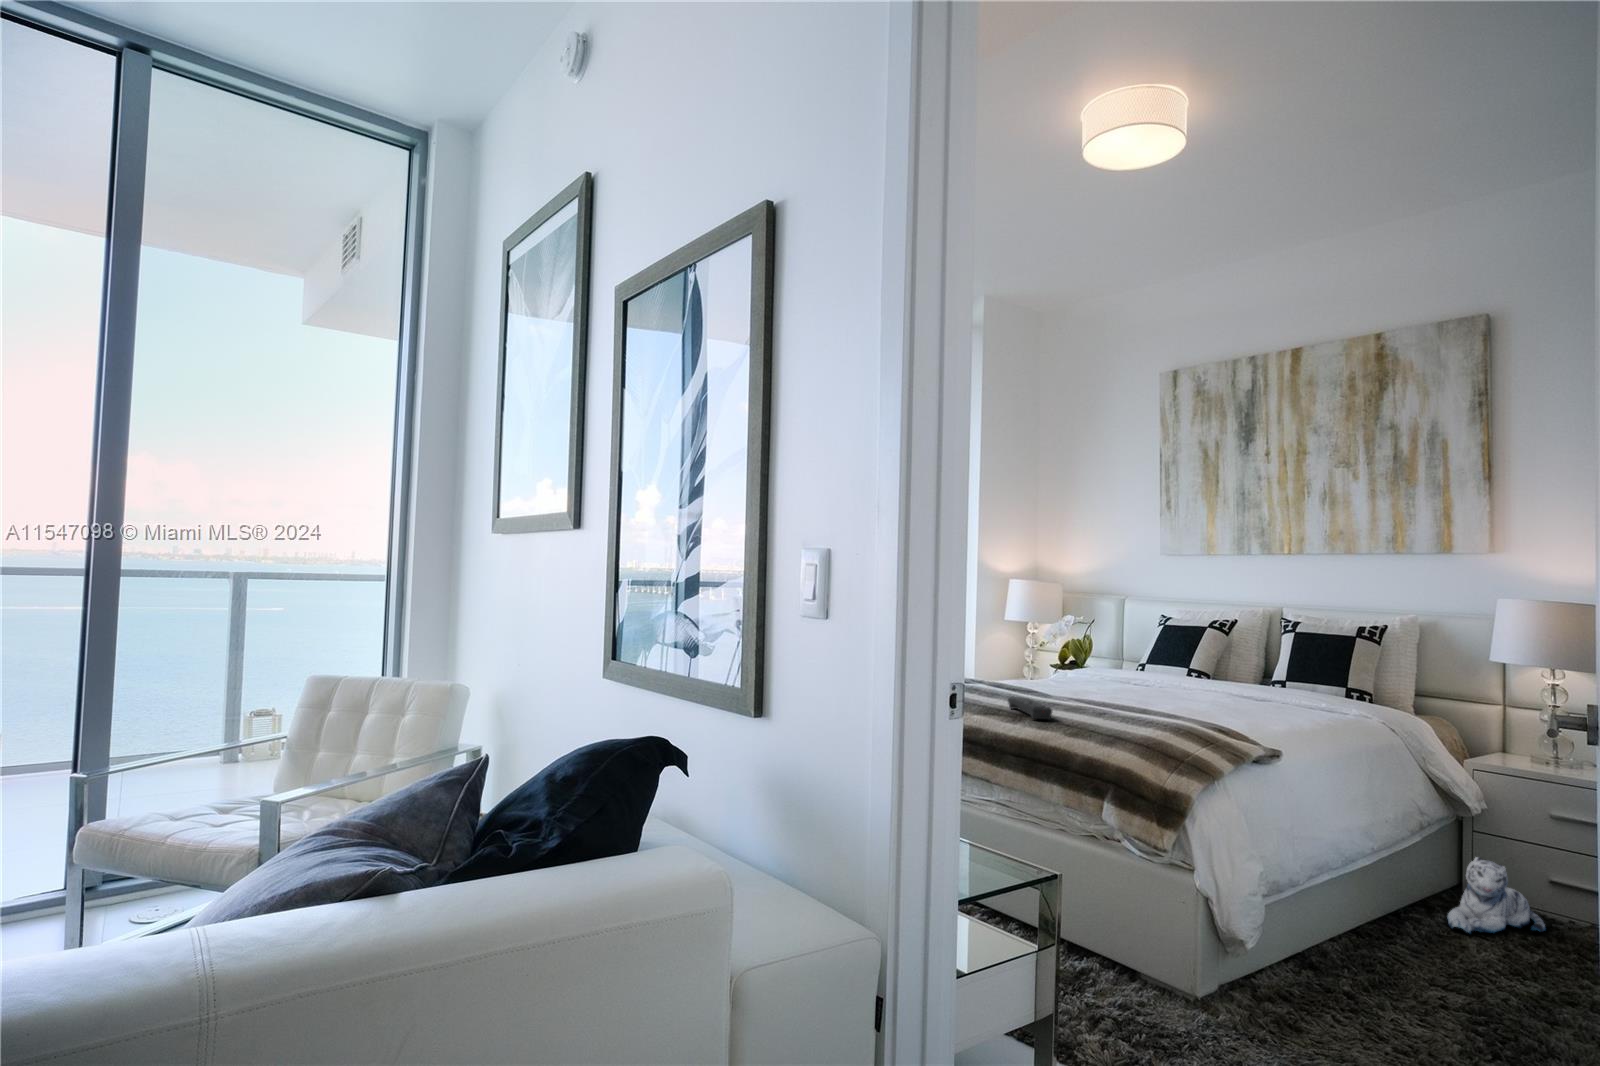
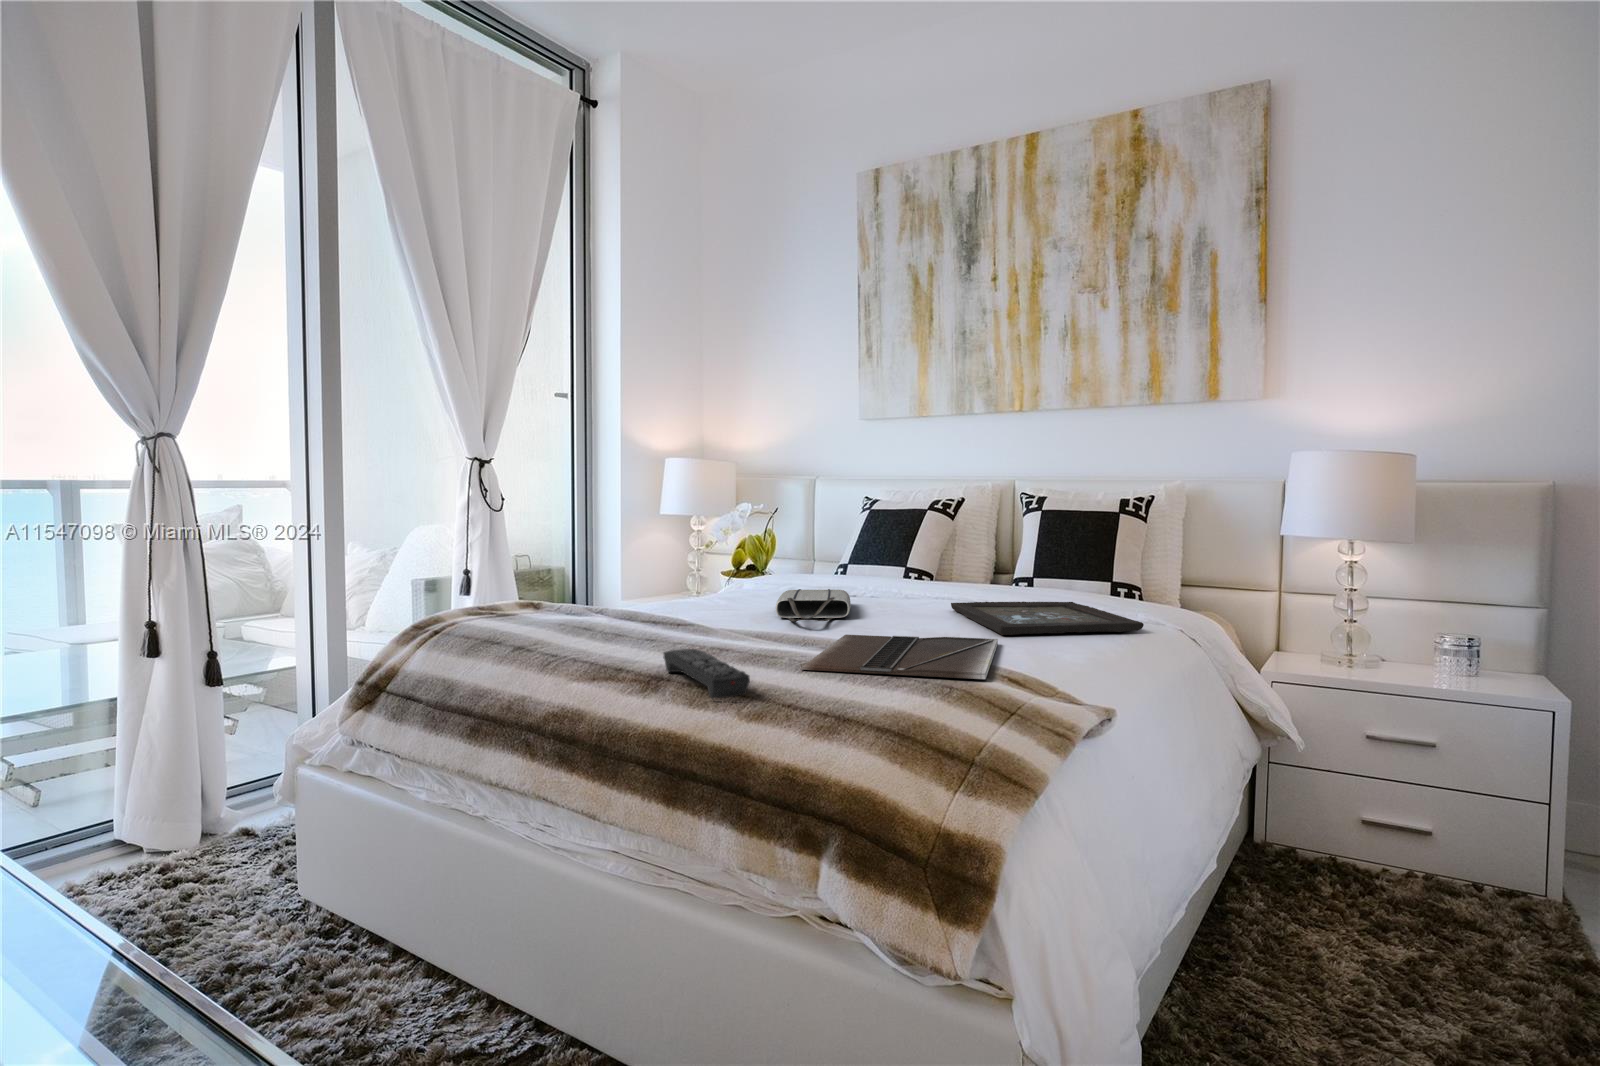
tote bag: none [1079,676,1132,694] -> present [776,589,851,622]
tray: none [1203,692,1328,715] -> present [951,602,1144,635]
laptop: none [1084,702,1216,726] -> present [801,635,998,679]
plush toy: present [1447,857,1545,933] -> none [1270,803,1378,916]

